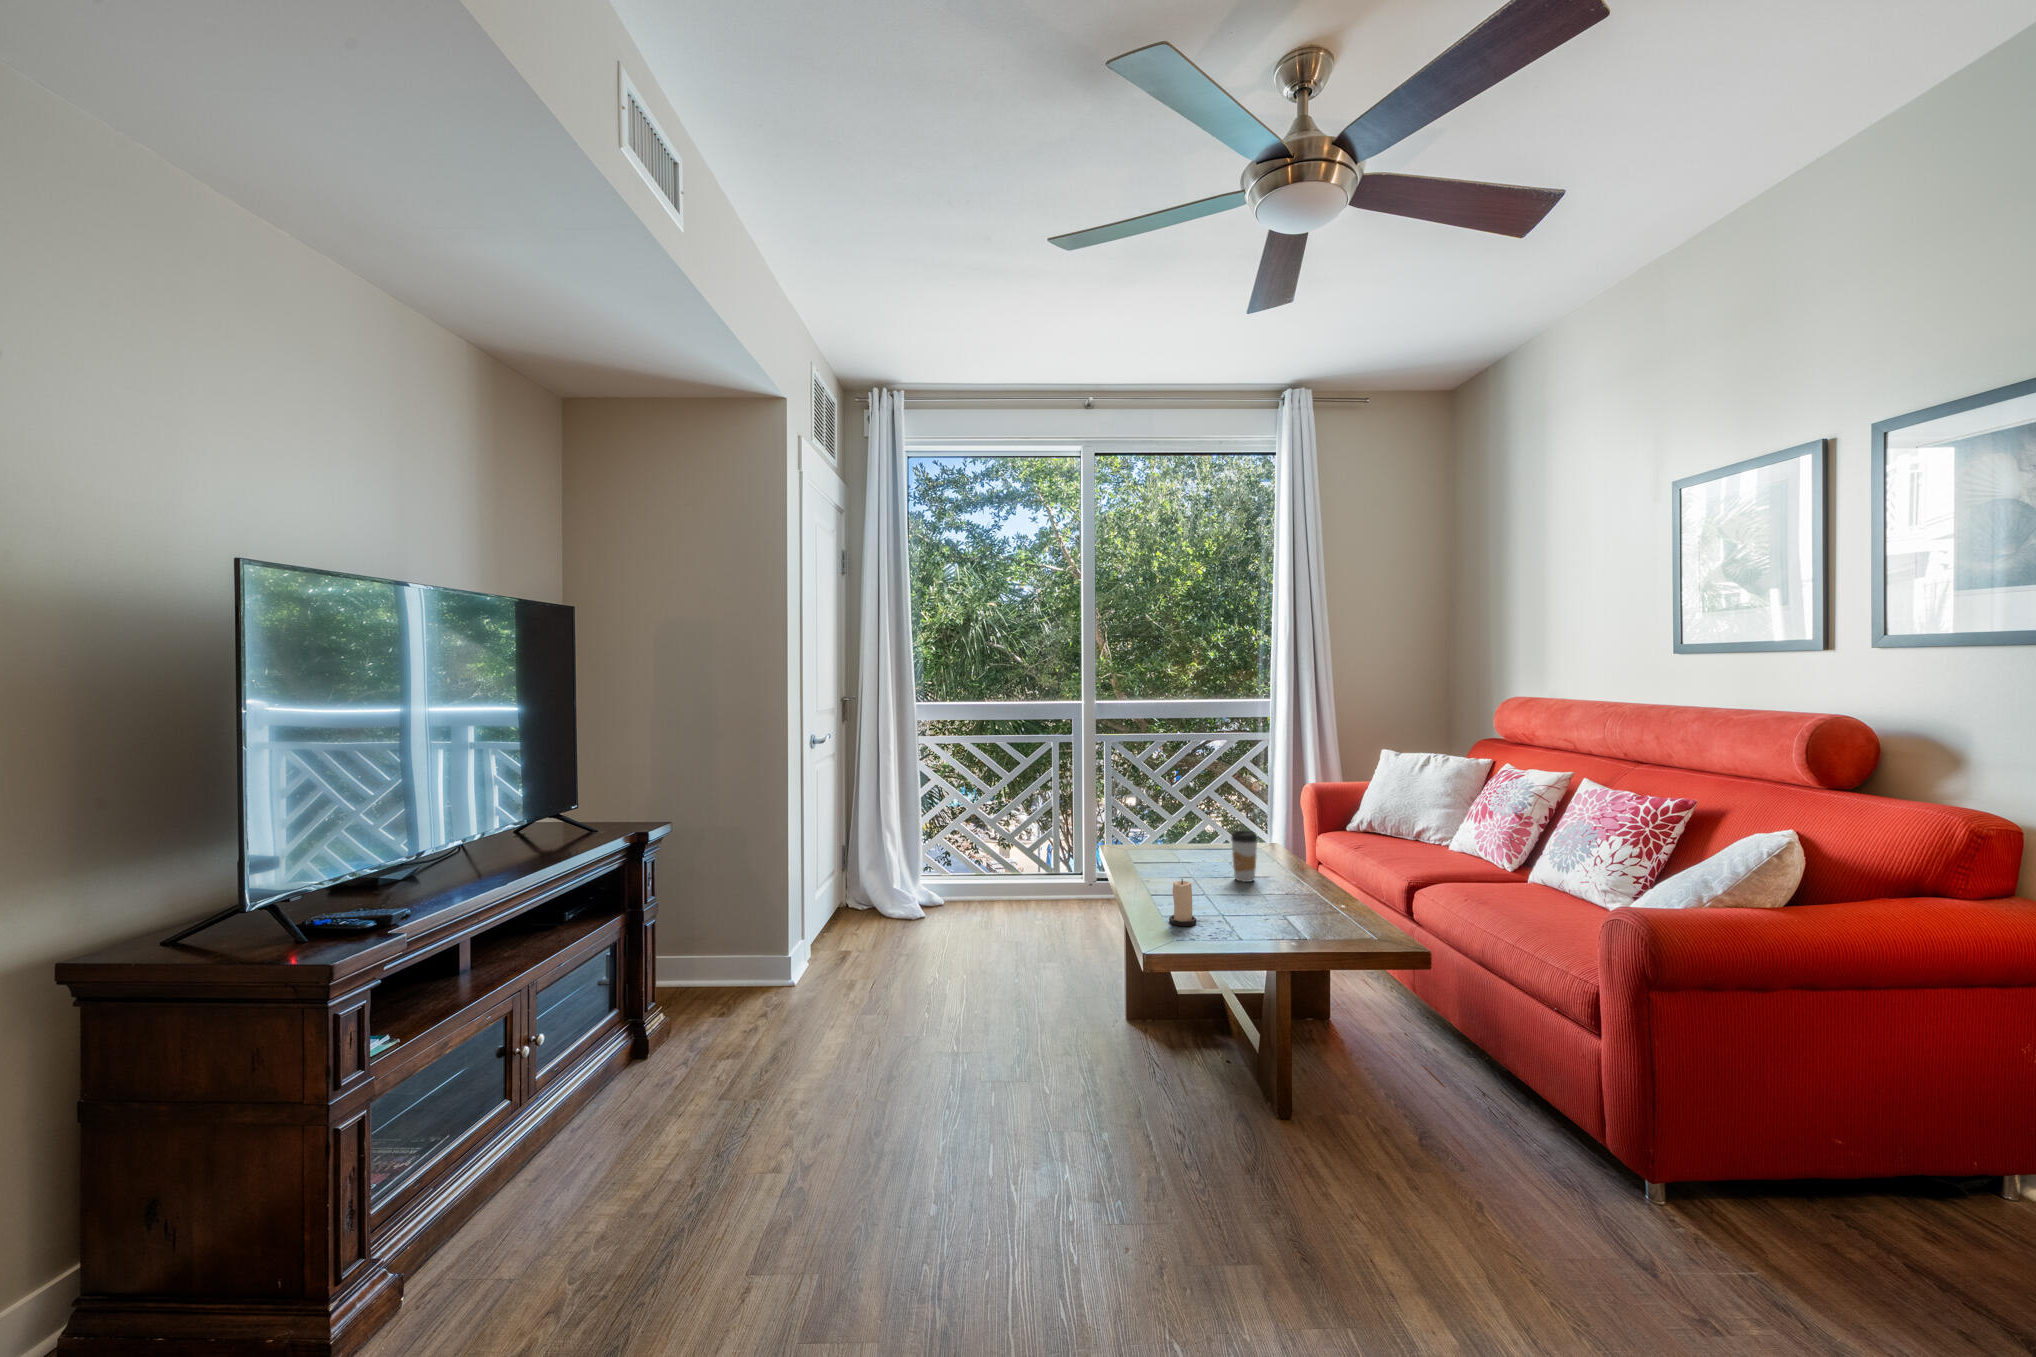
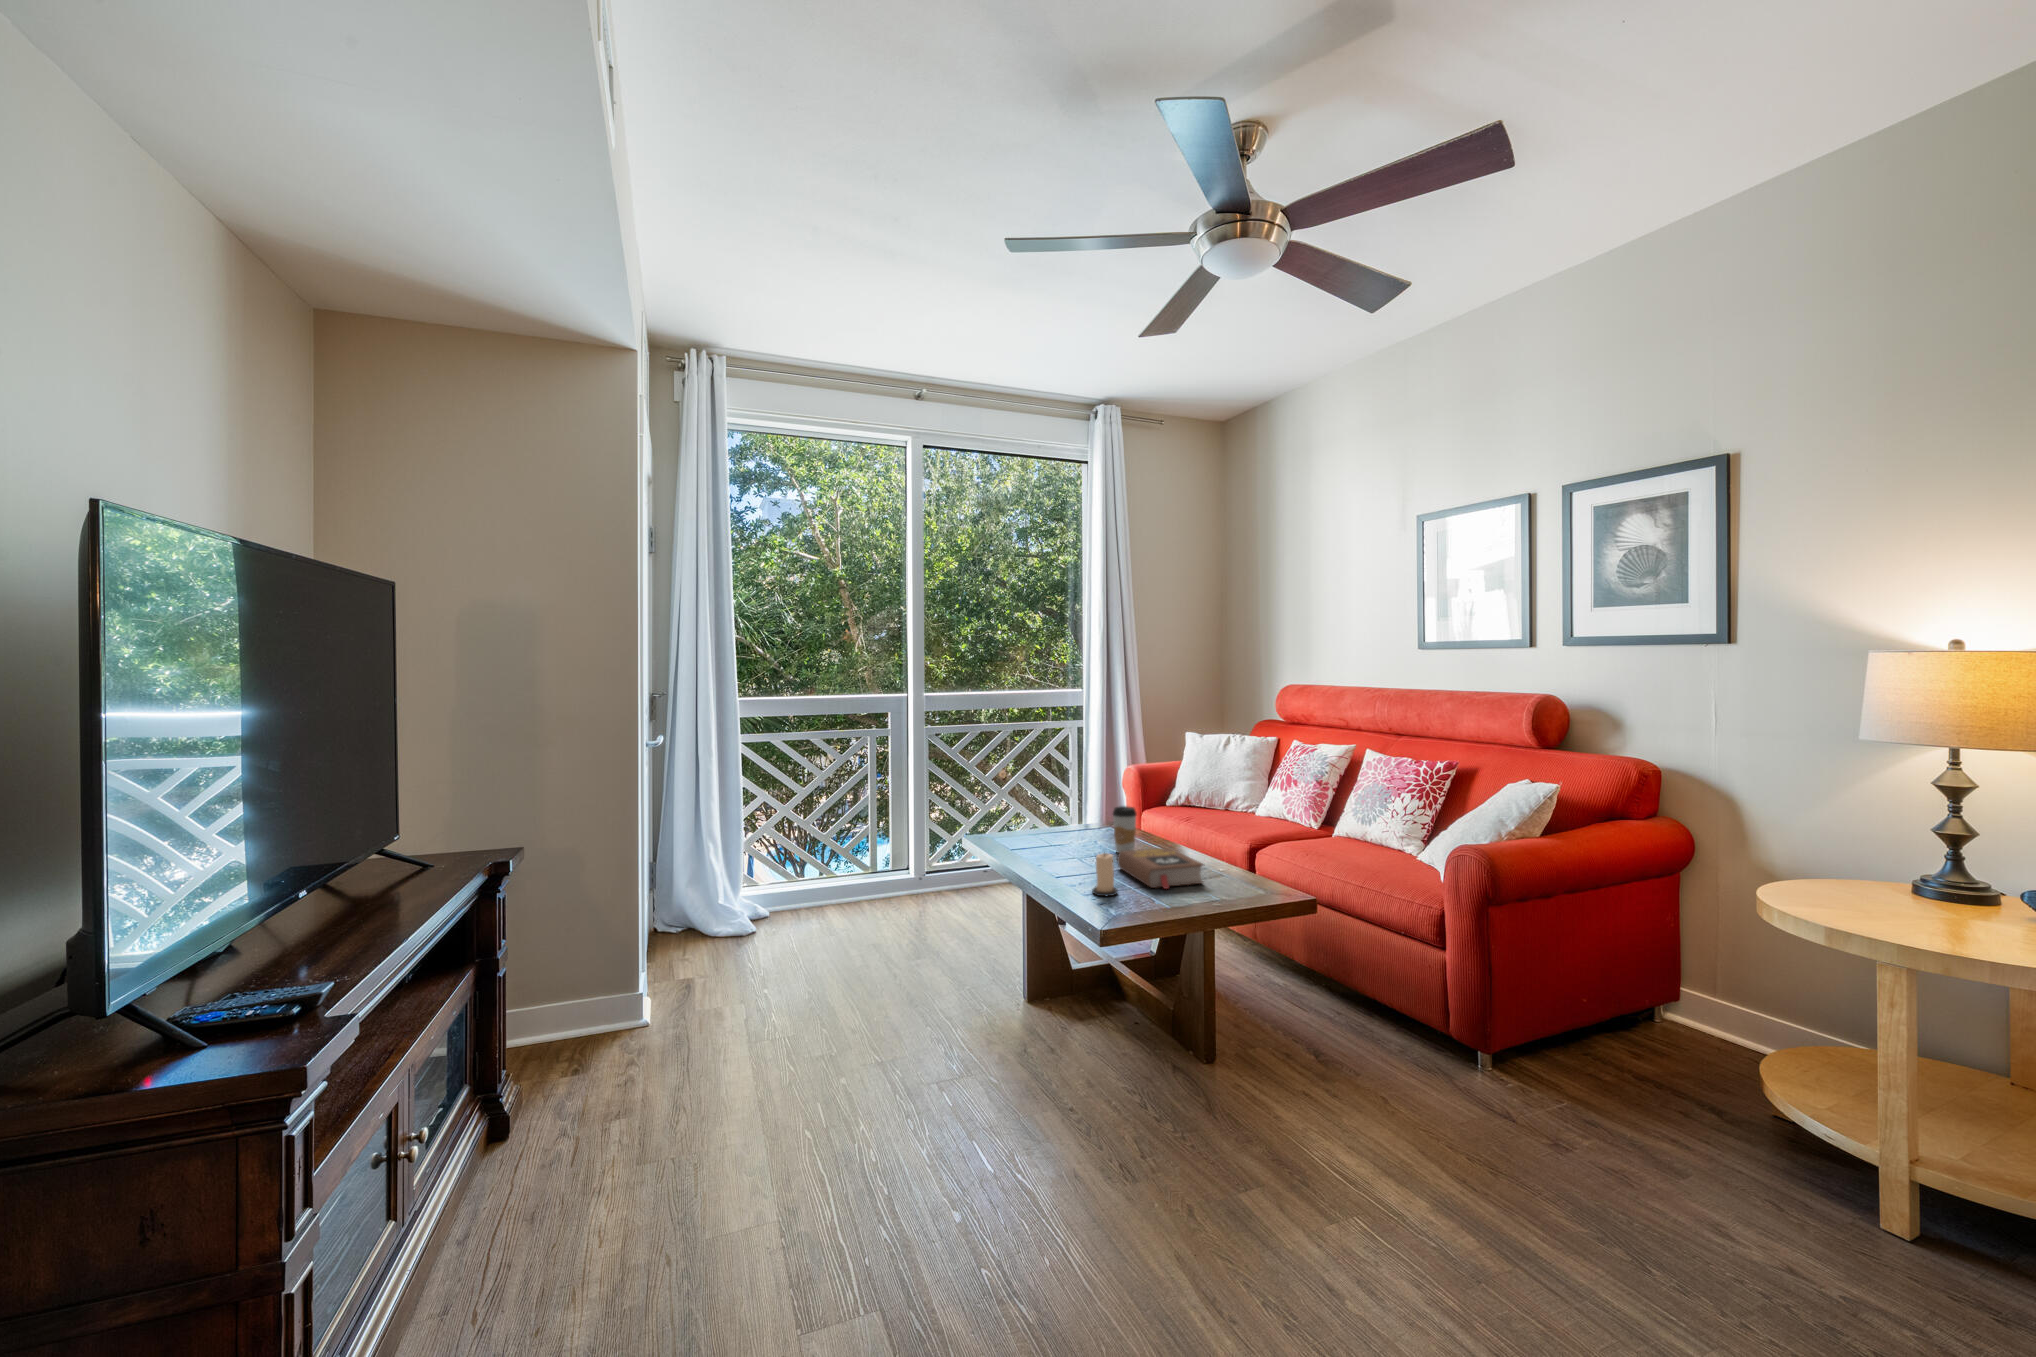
book: none [1219,879,1301,925] -> present [1117,848,1203,889]

